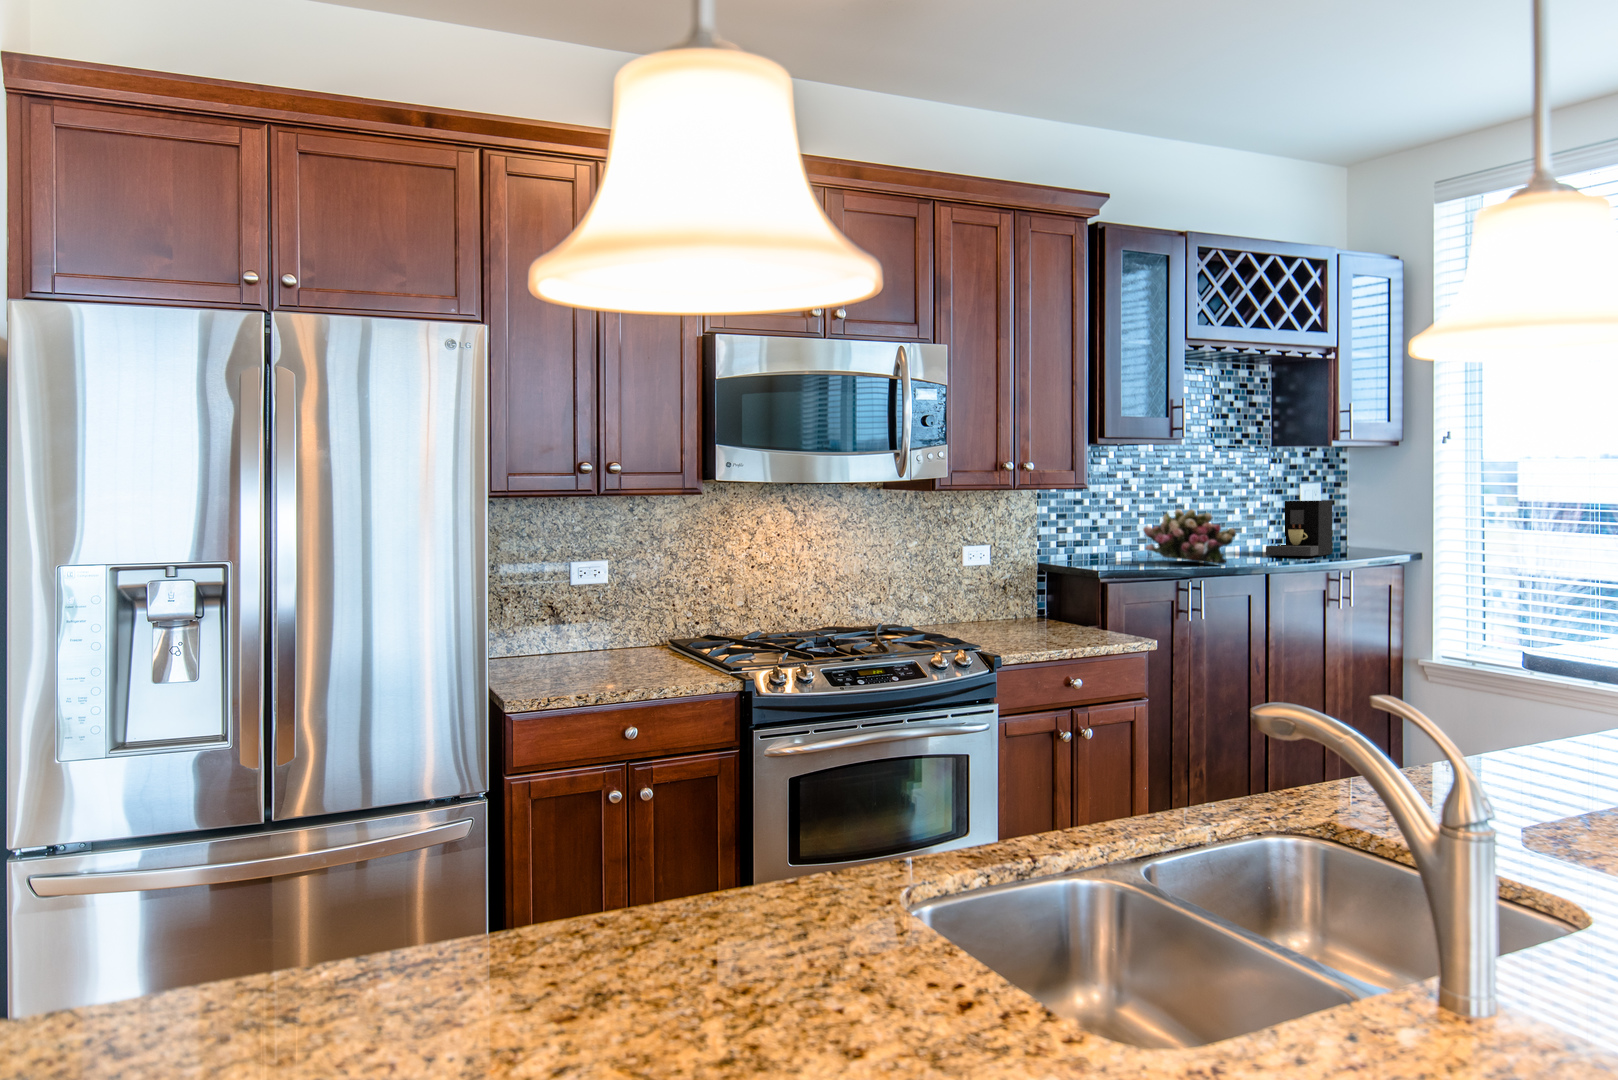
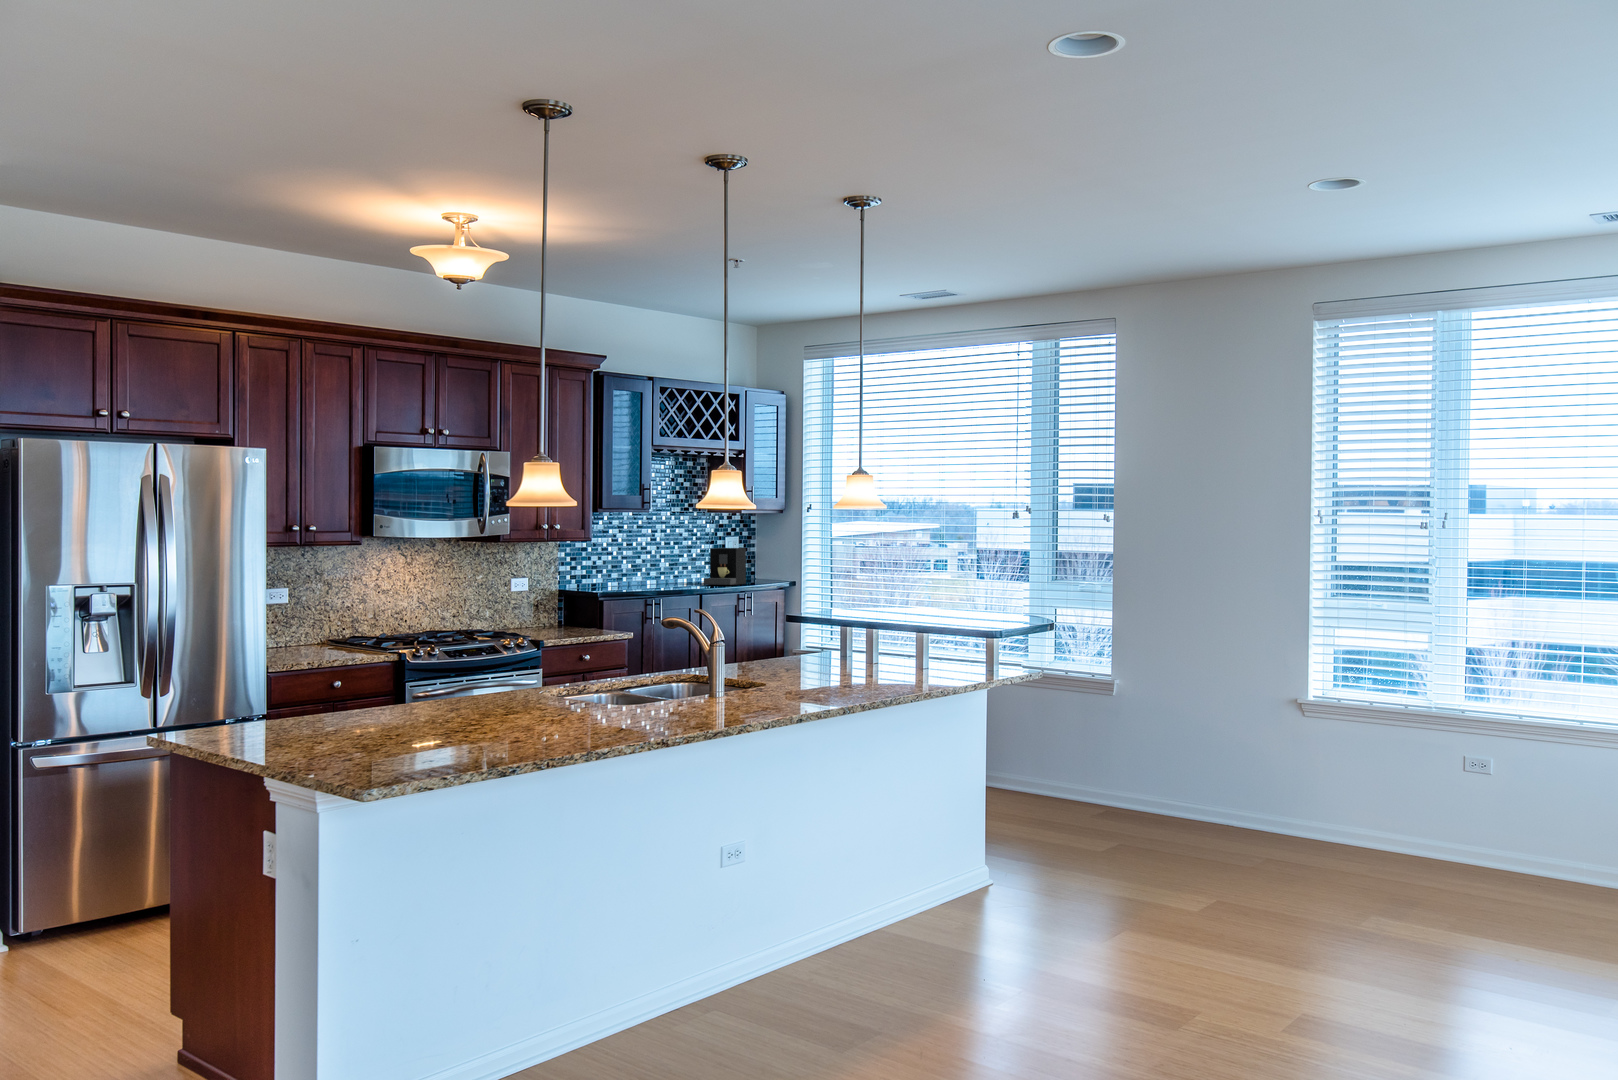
flower arrangement: present [1143,509,1236,564] -> none [626,554,684,590]

